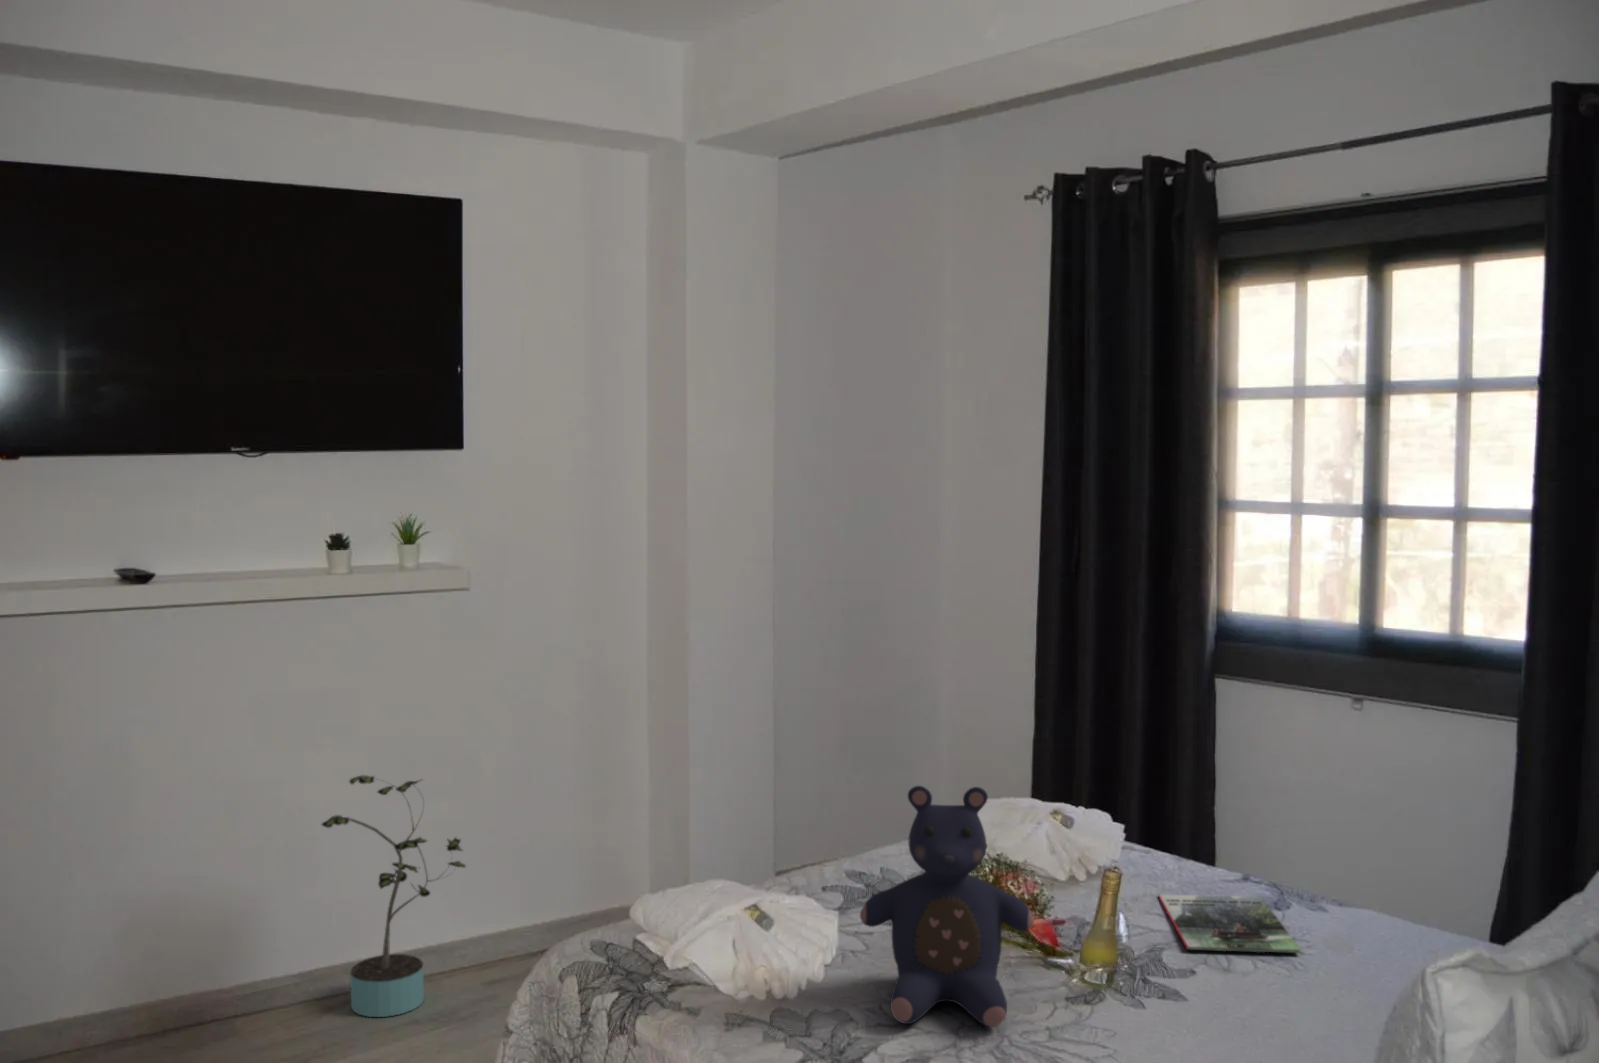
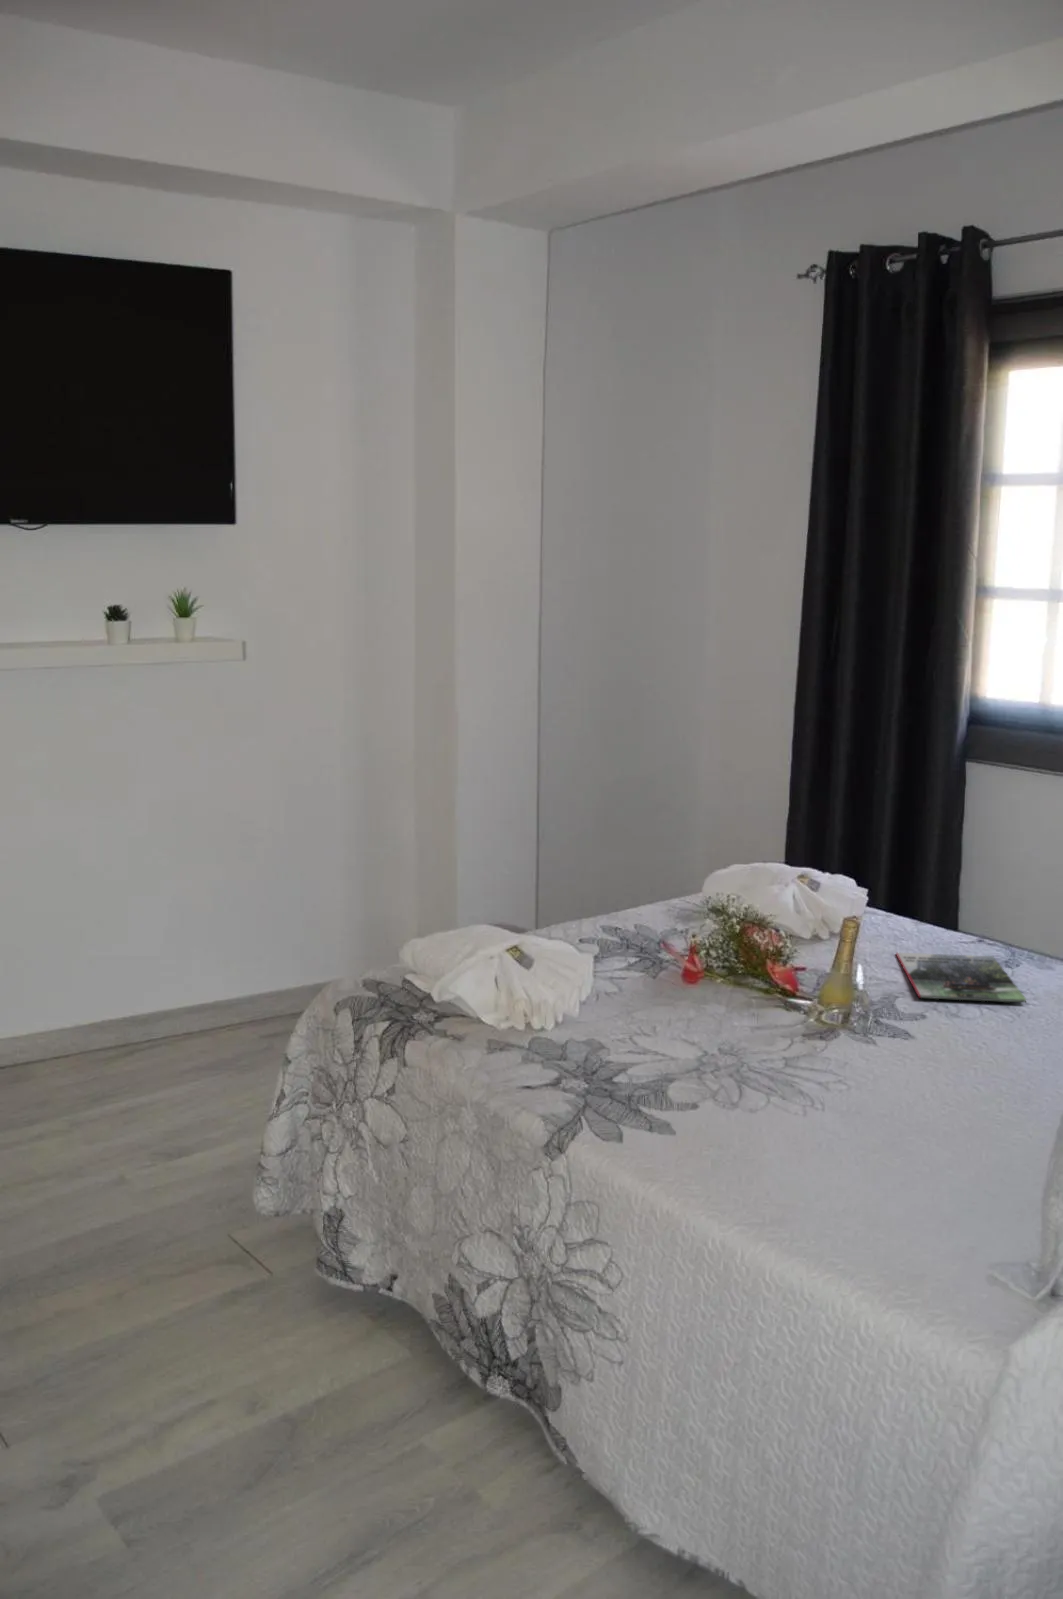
potted plant: present [322,775,465,1017] -> none [105,840,242,1063]
teddy bear: present [860,786,1034,1027] -> none [614,838,776,1055]

